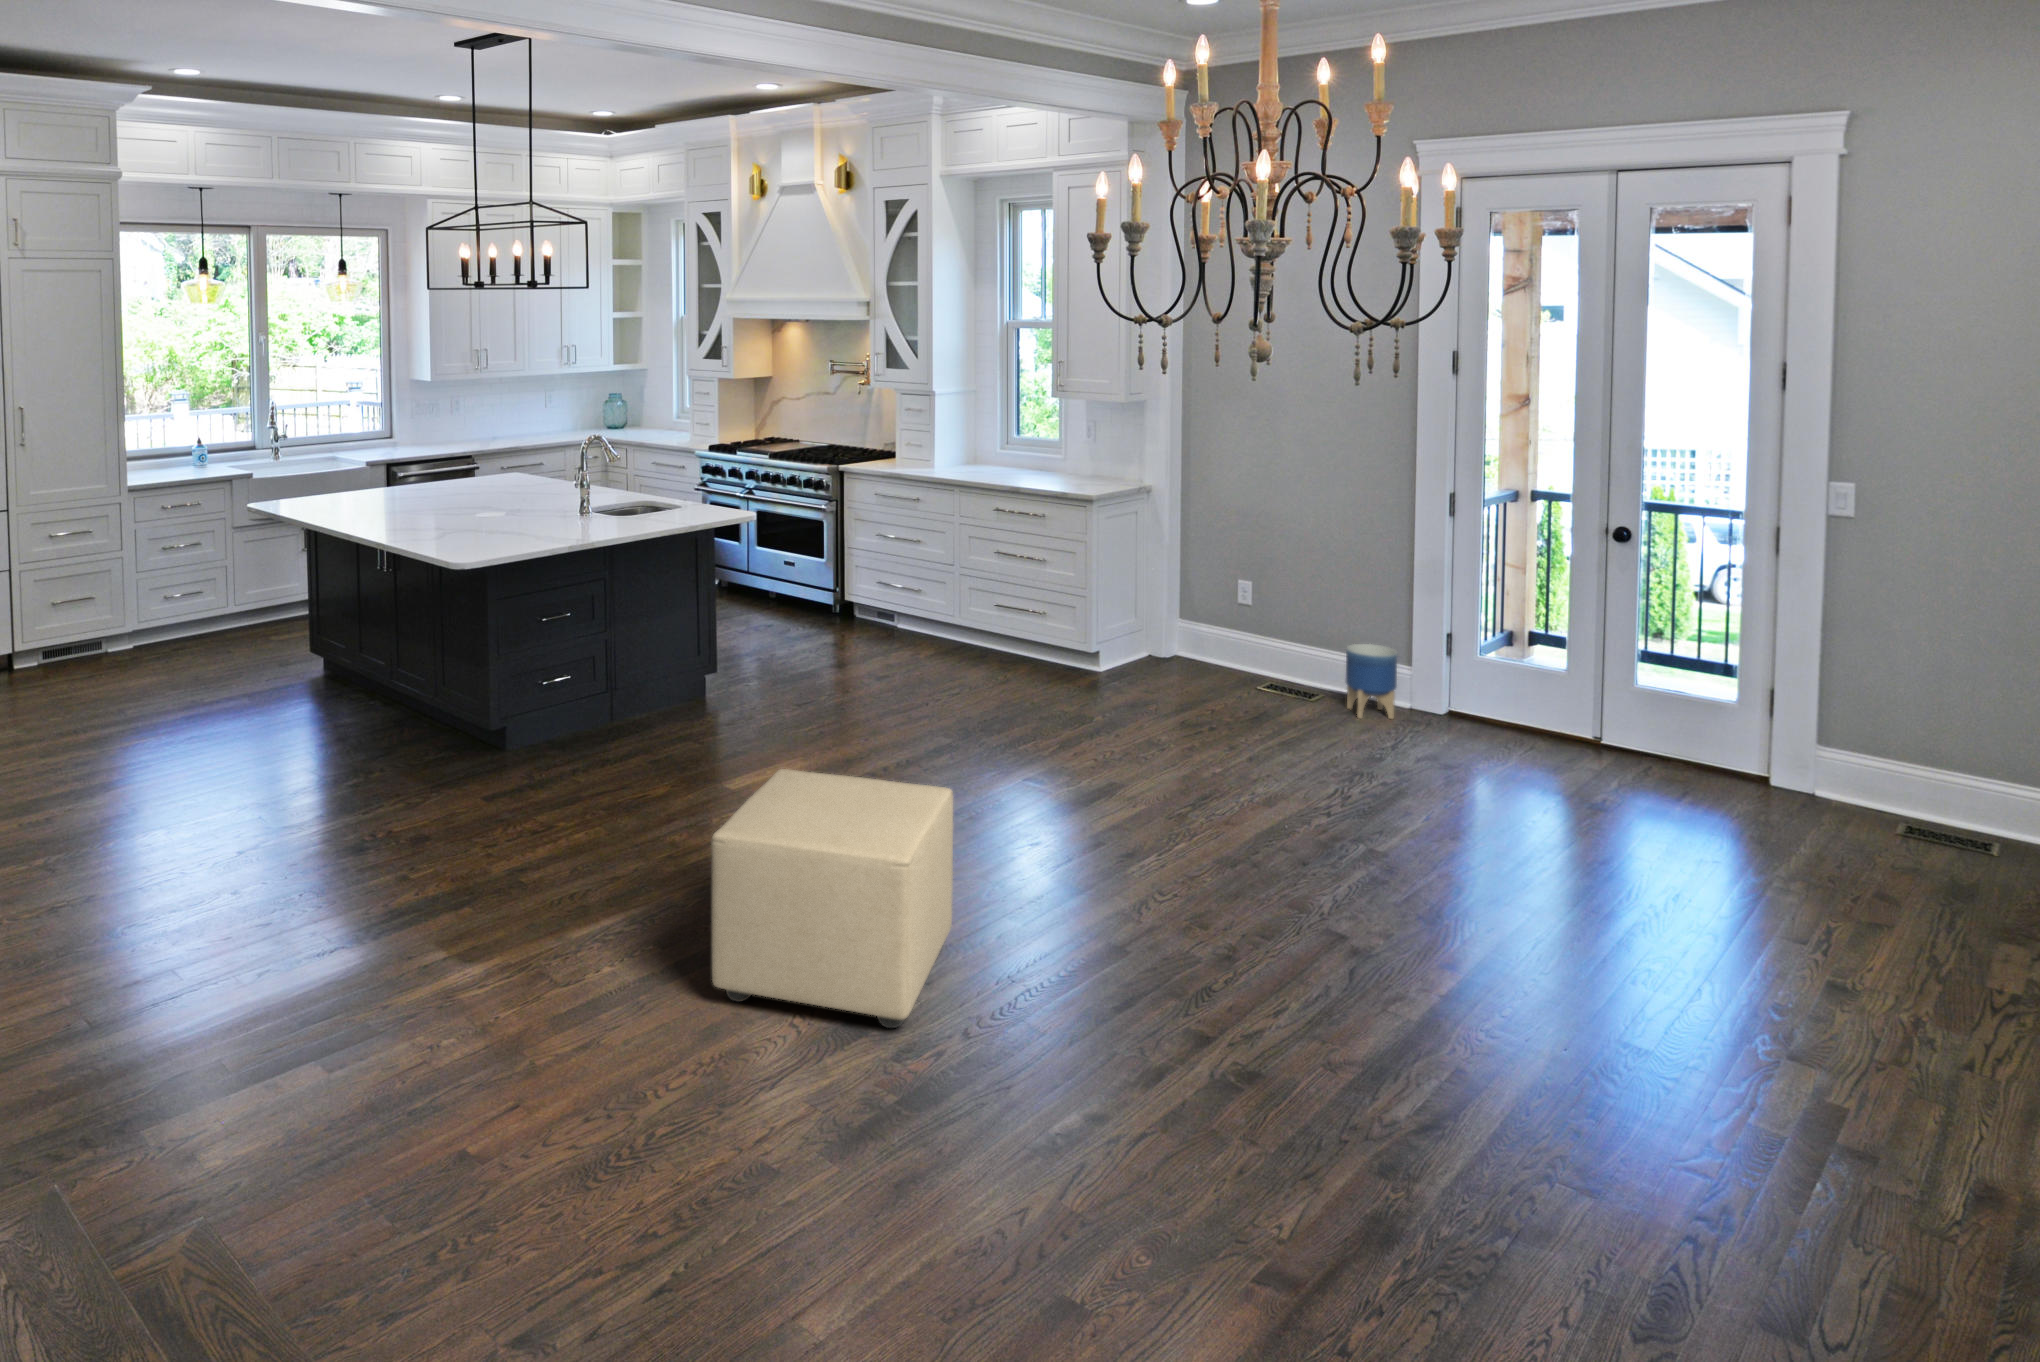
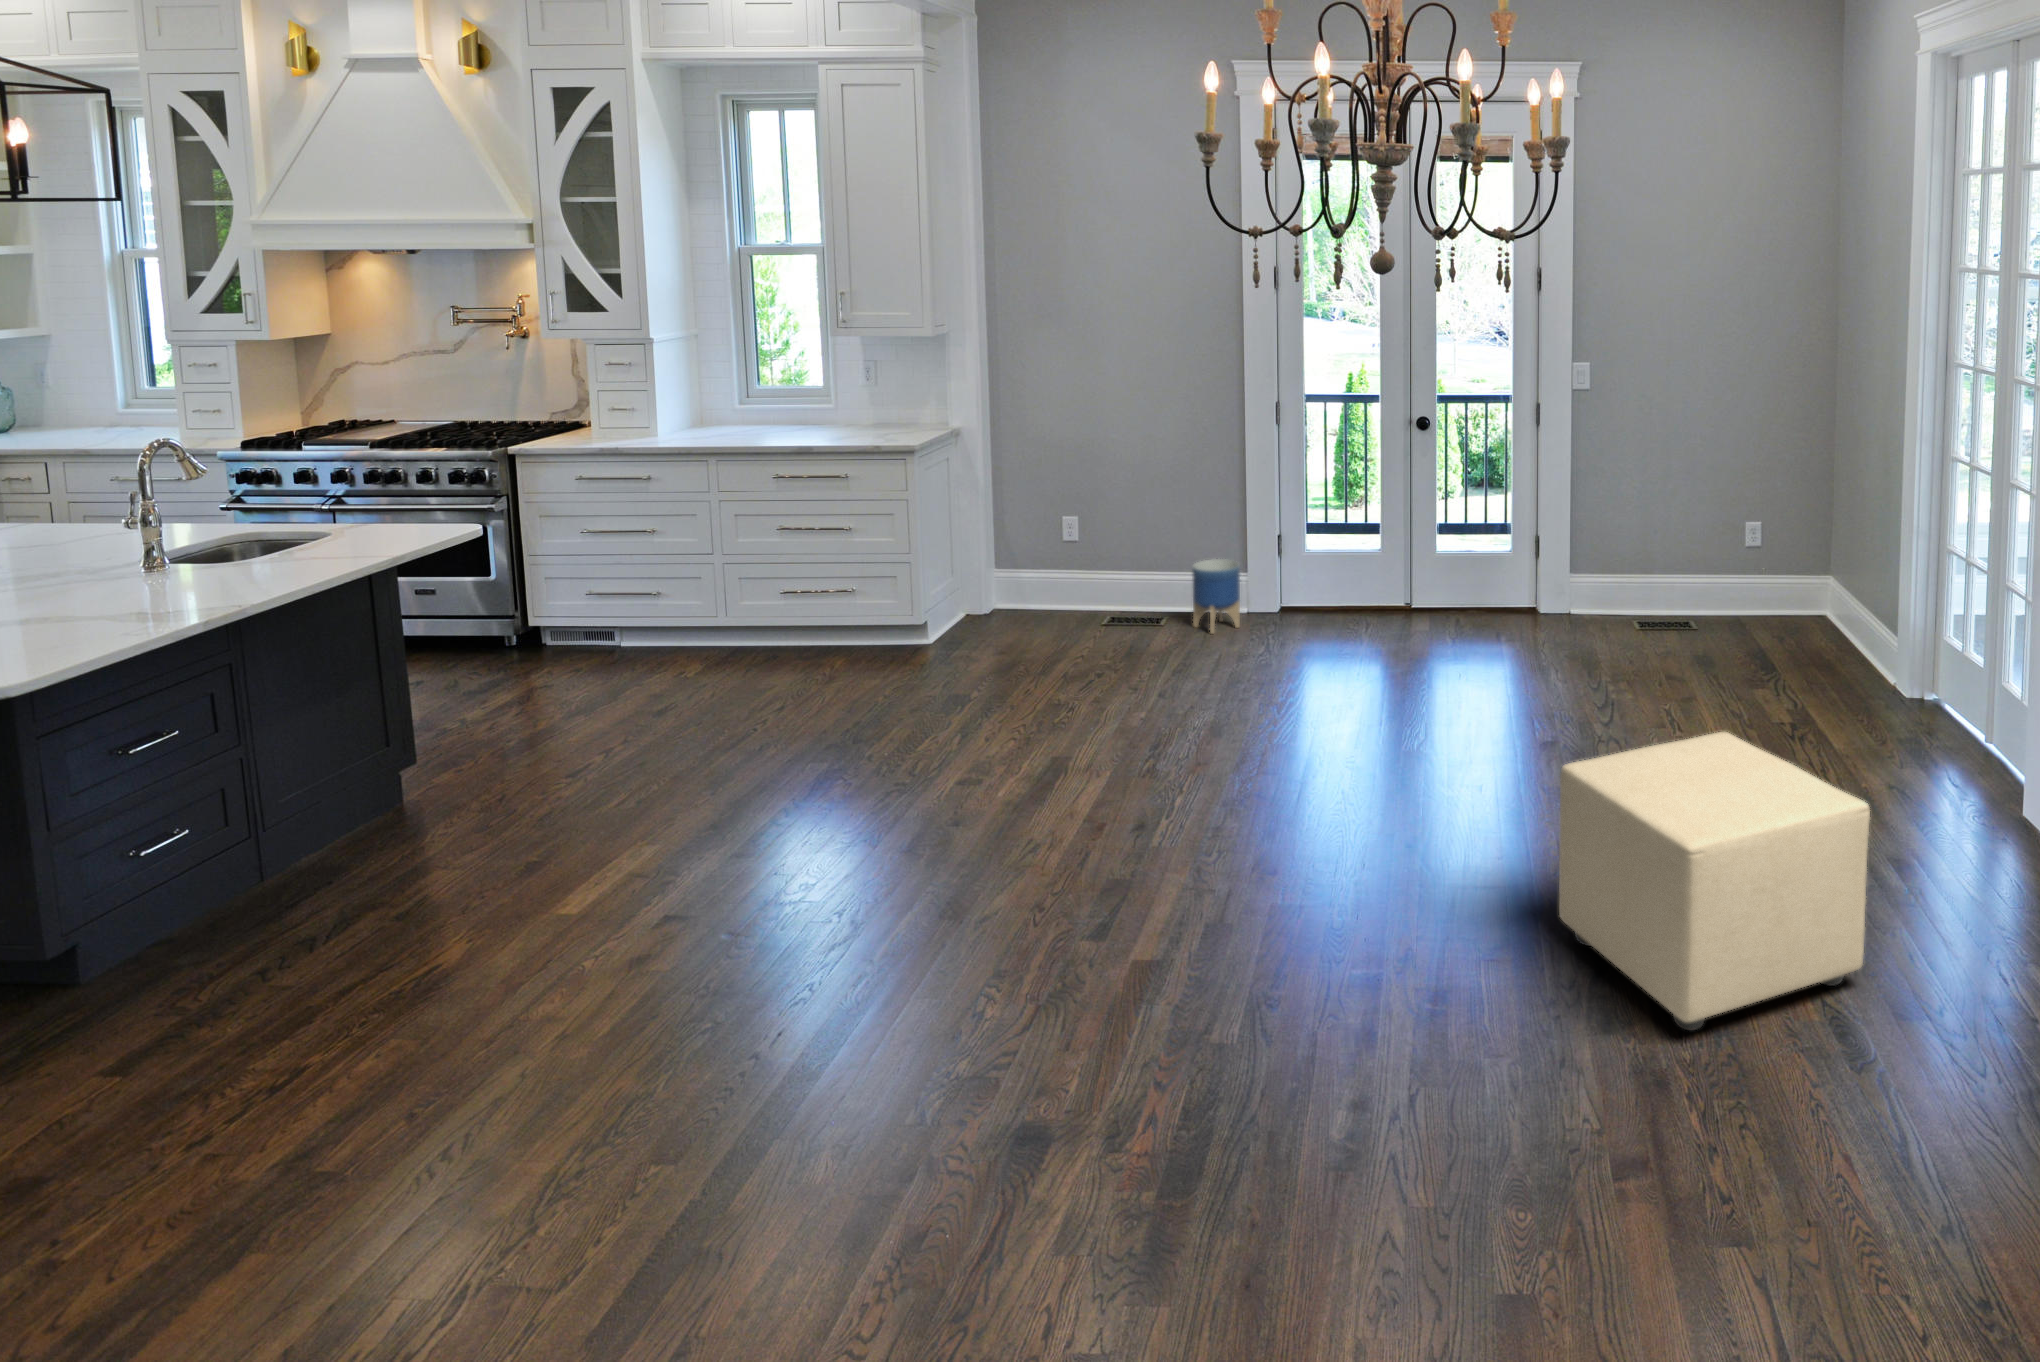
ottoman: present [711,769,953,1028] -> present [1559,732,1870,1030]

